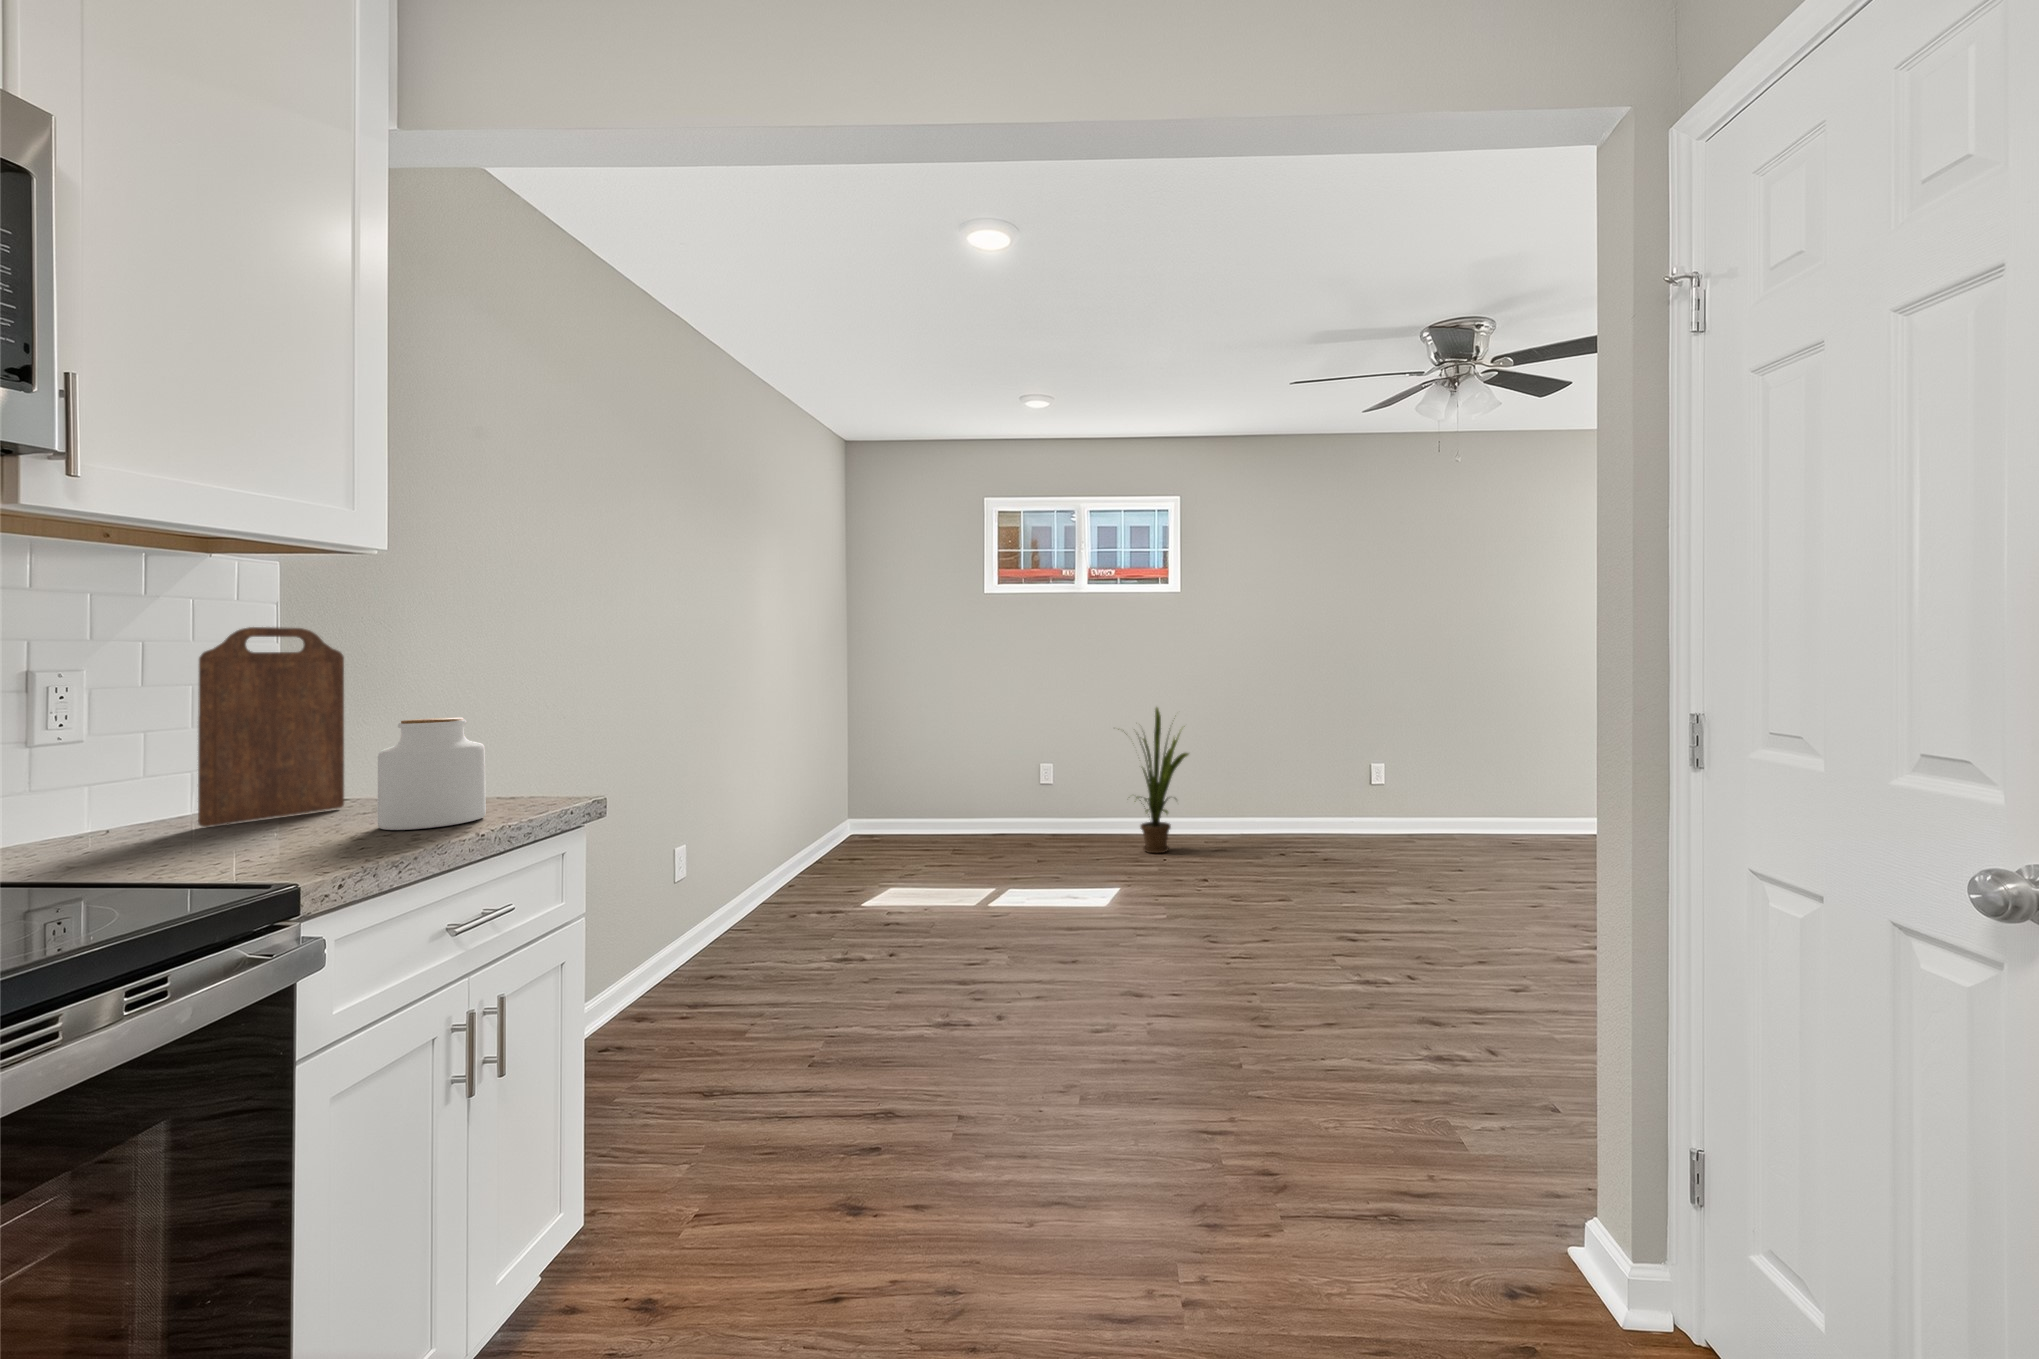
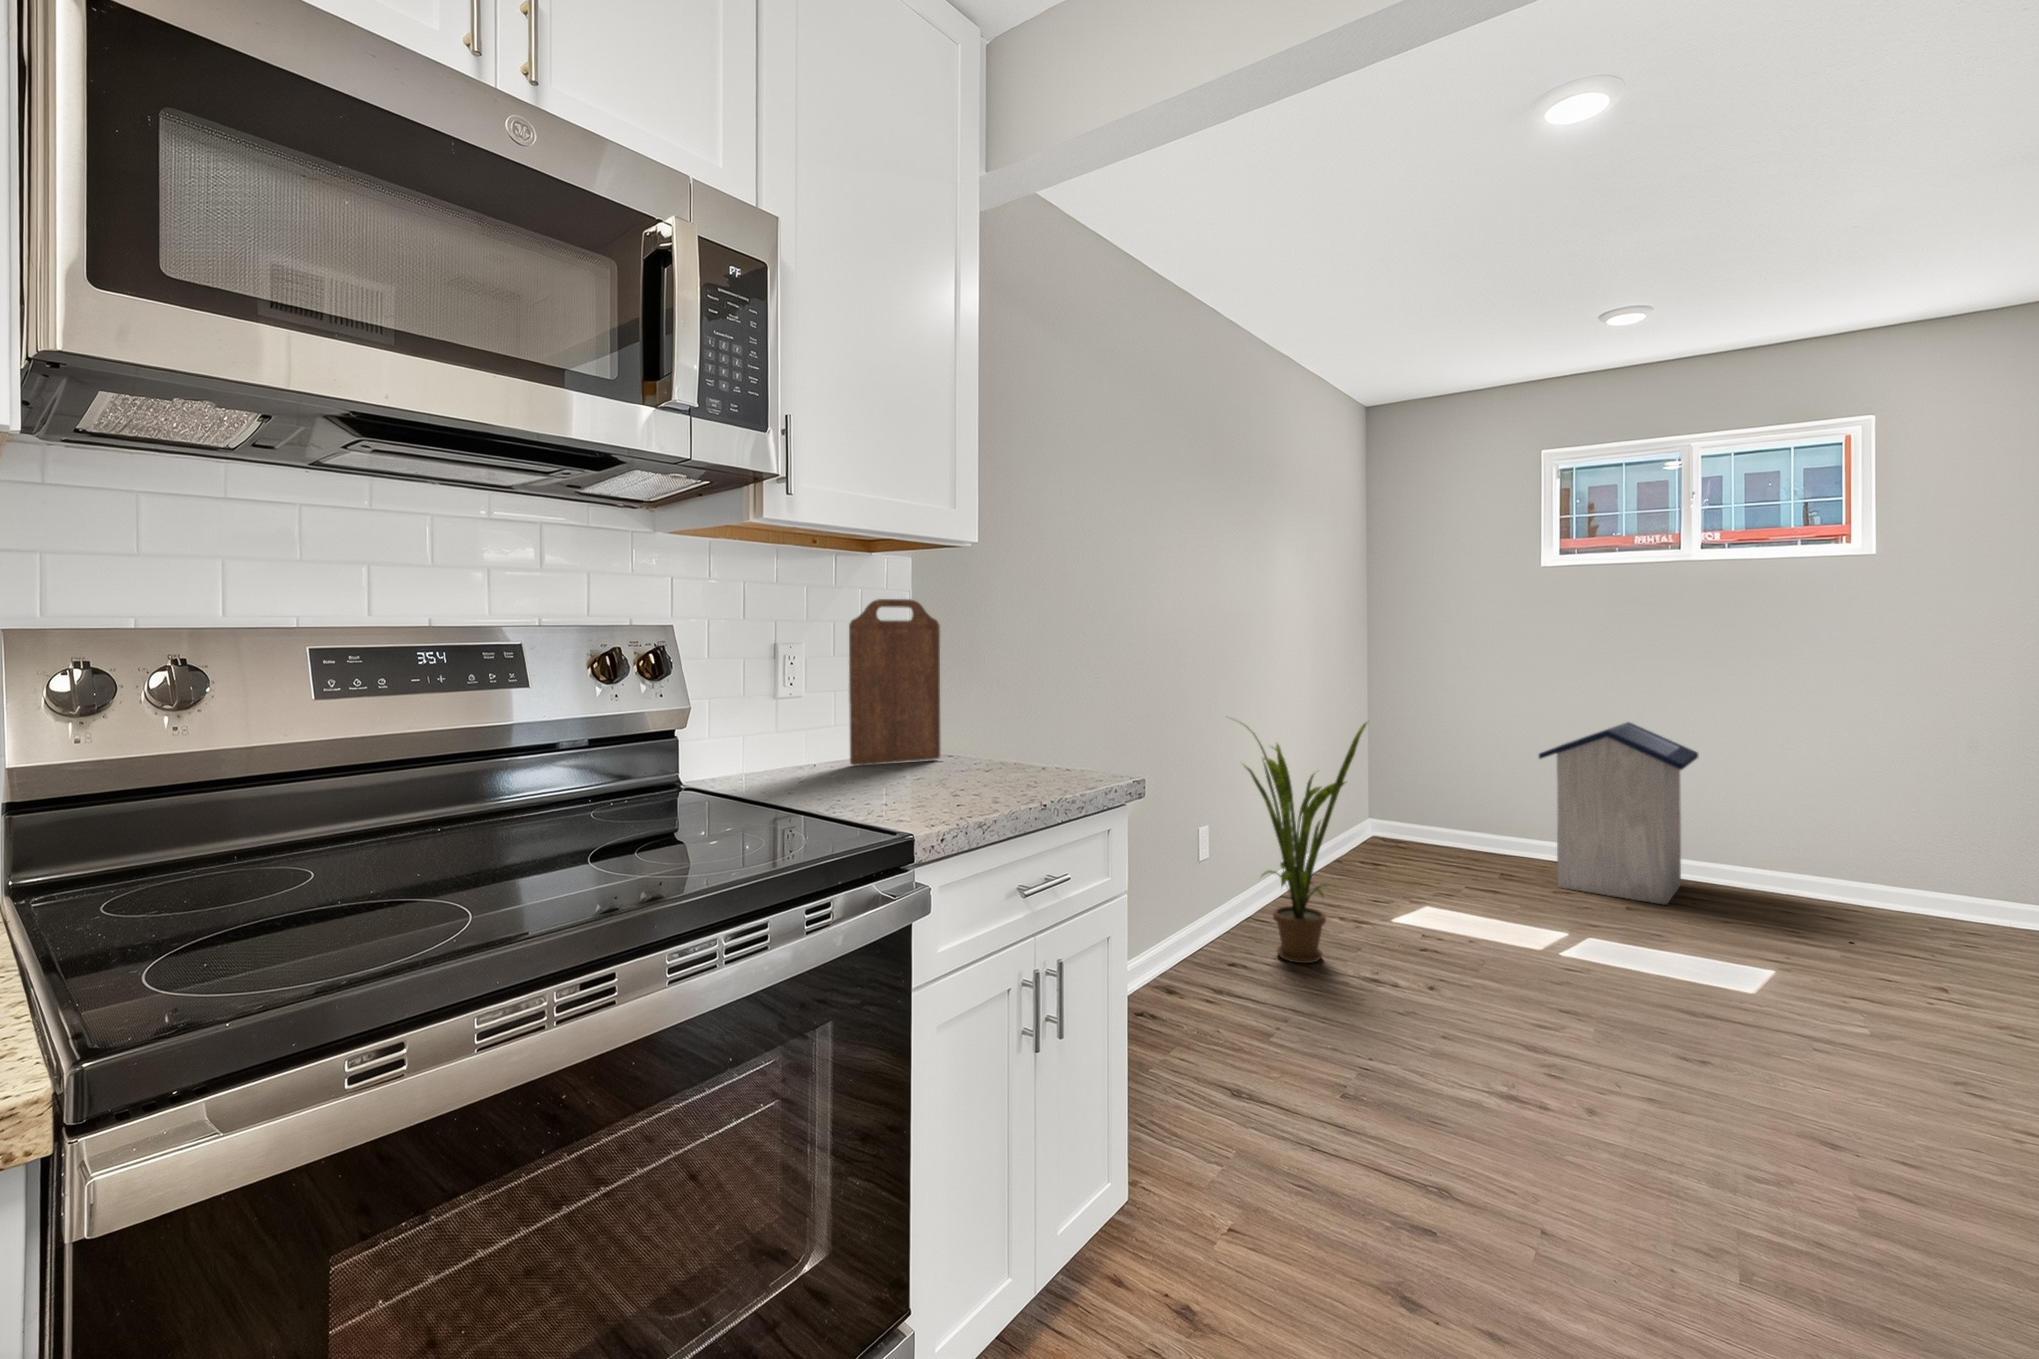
house plant: present [1118,707,1188,853] -> present [1244,723,1367,963]
jar: present [378,717,486,830] -> none [964,685,1045,789]
trash can: none [970,726,1072,858] -> present [1539,722,1698,905]

